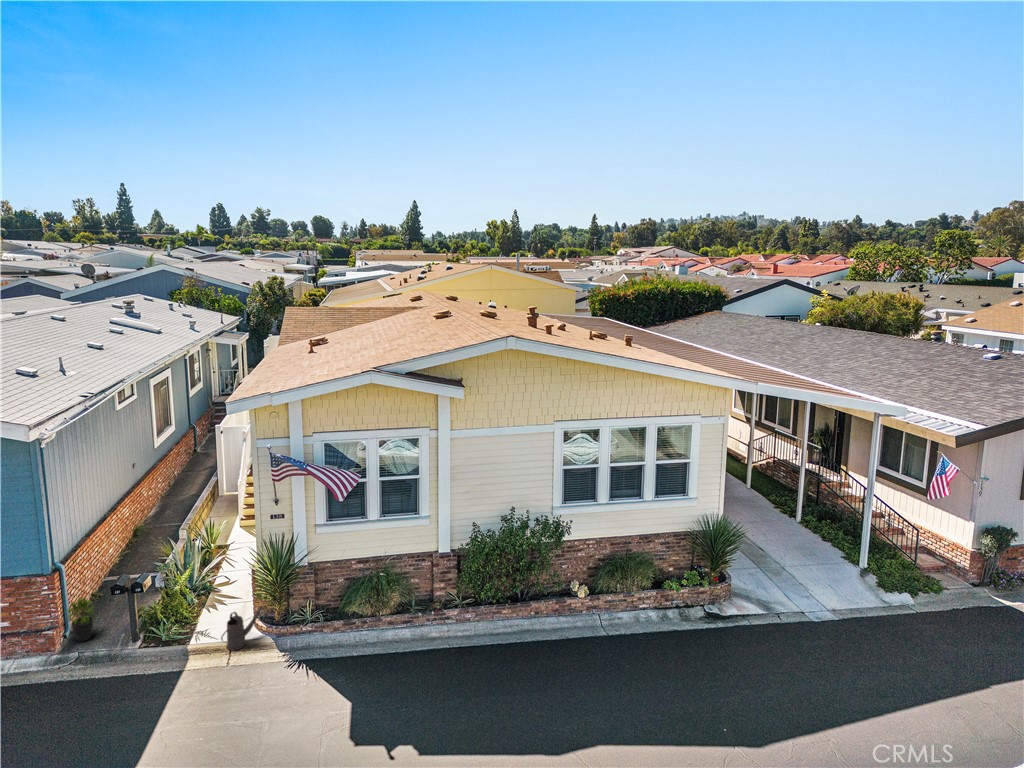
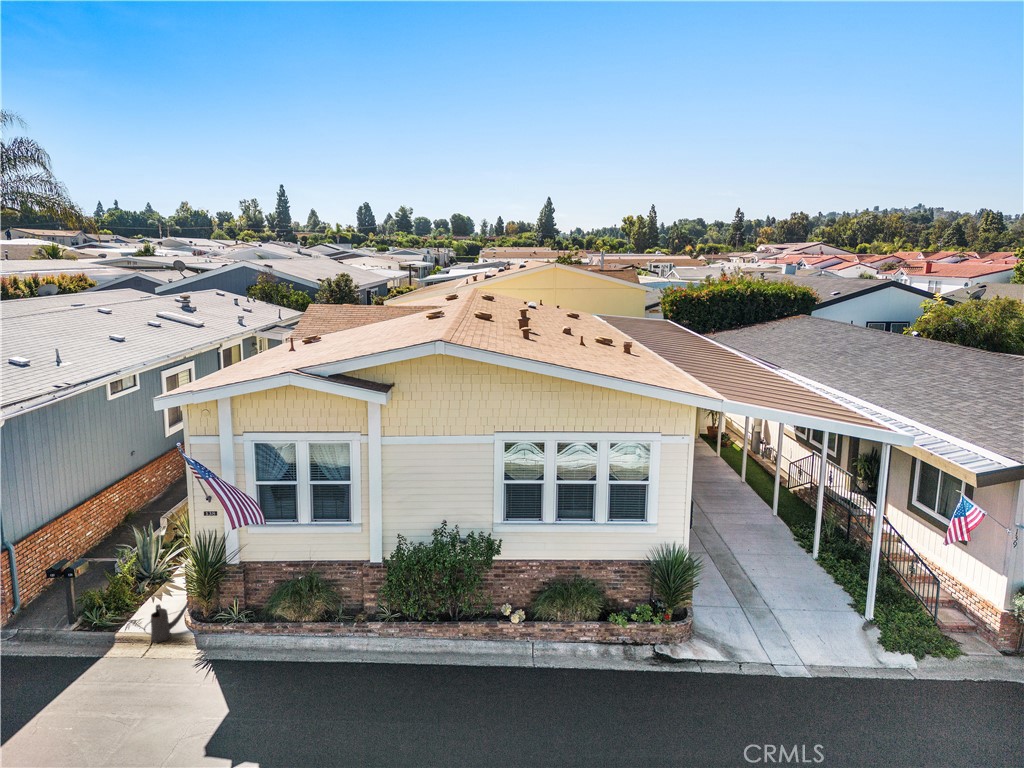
potted plant: present [67,598,94,641] -> none [15,578,47,619]

